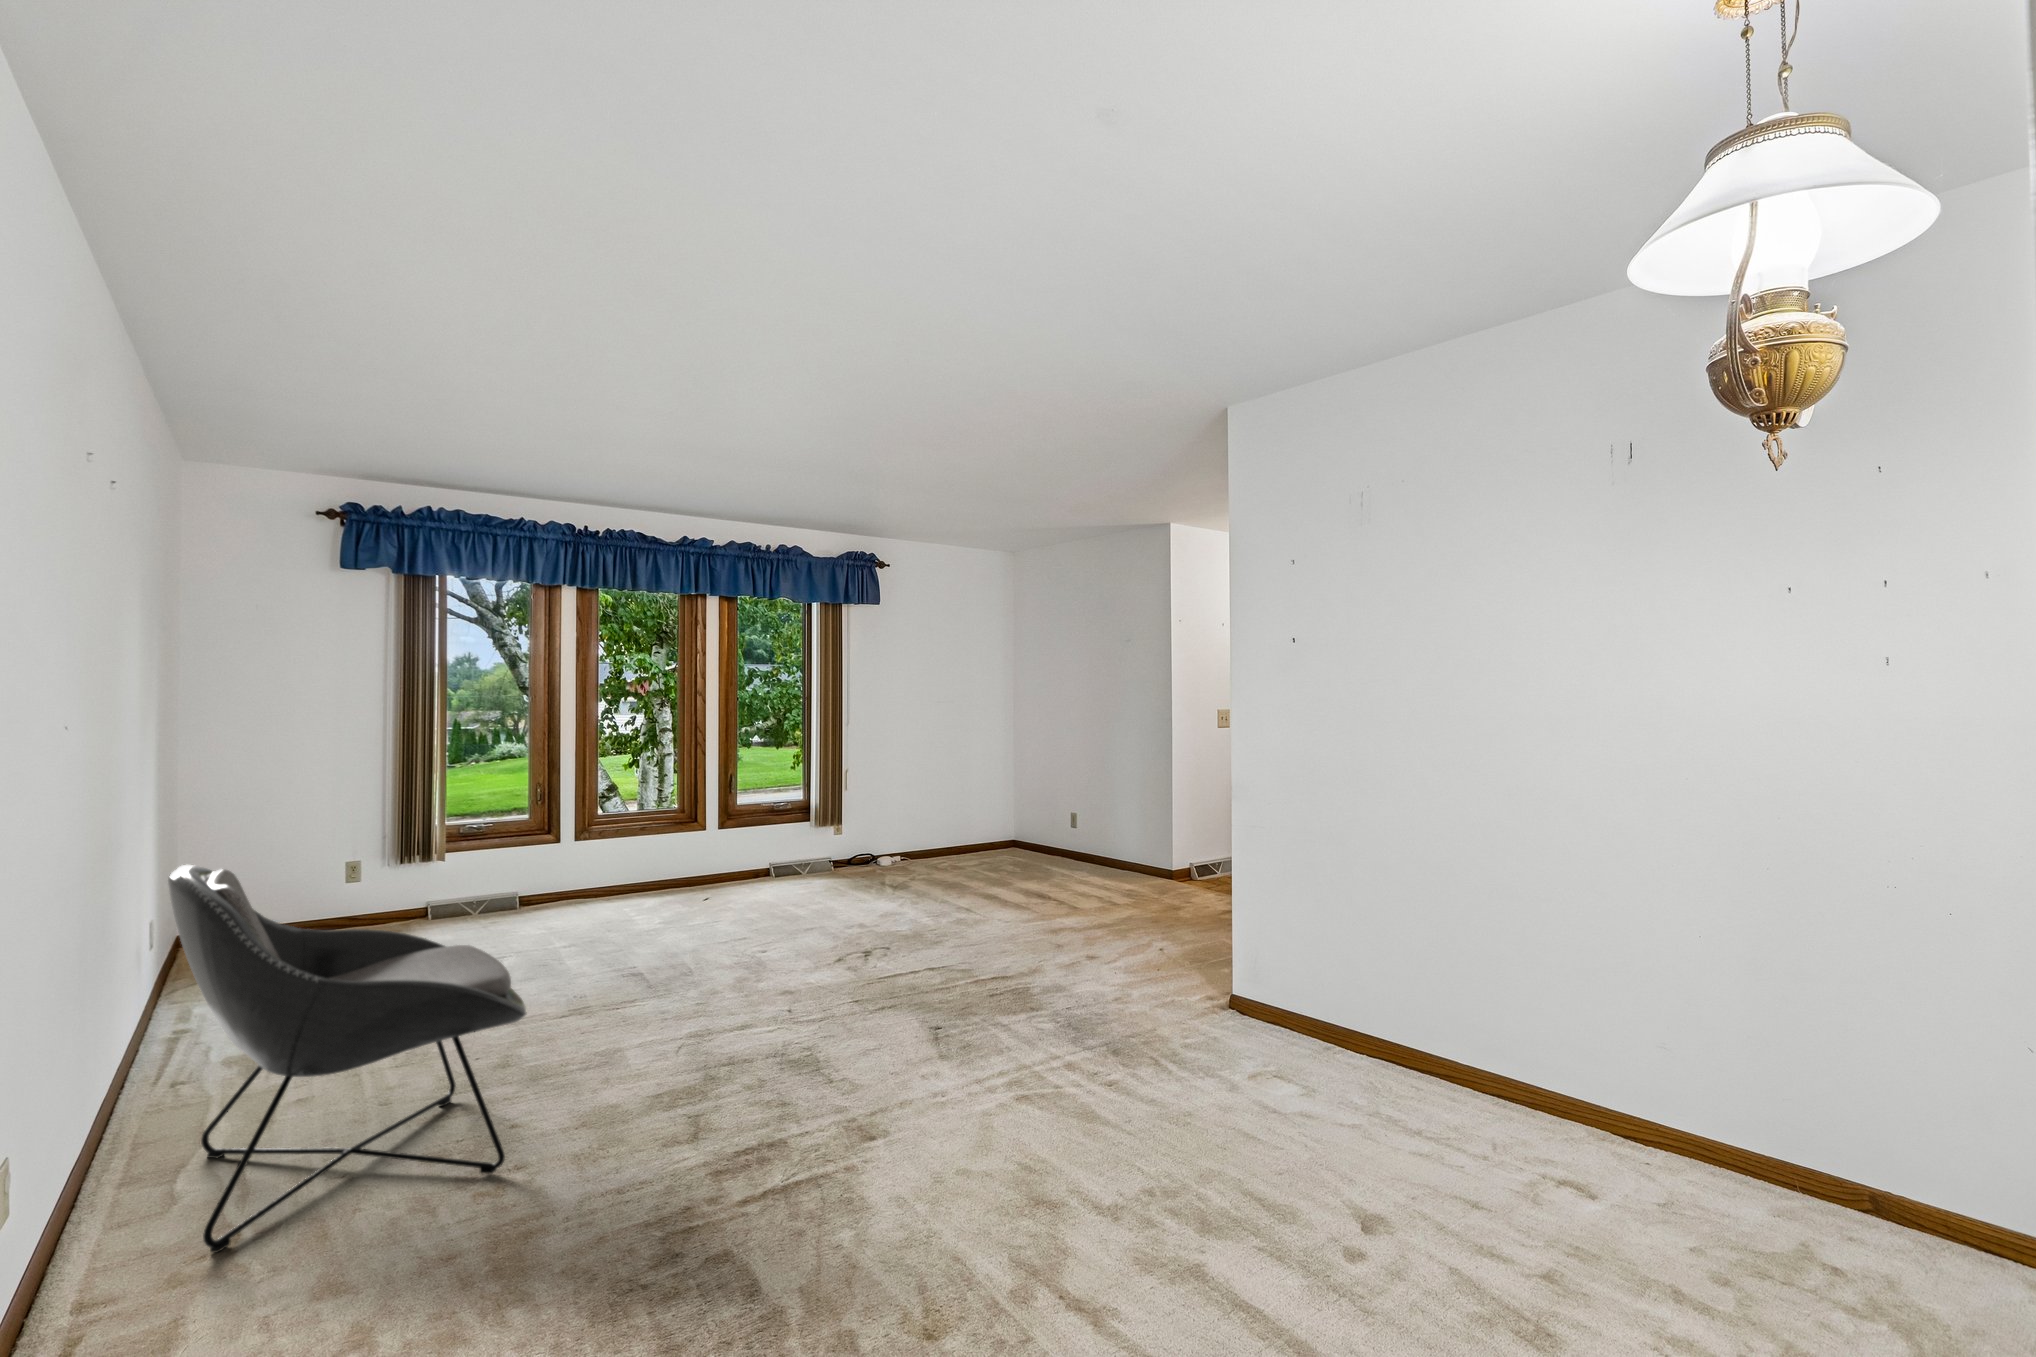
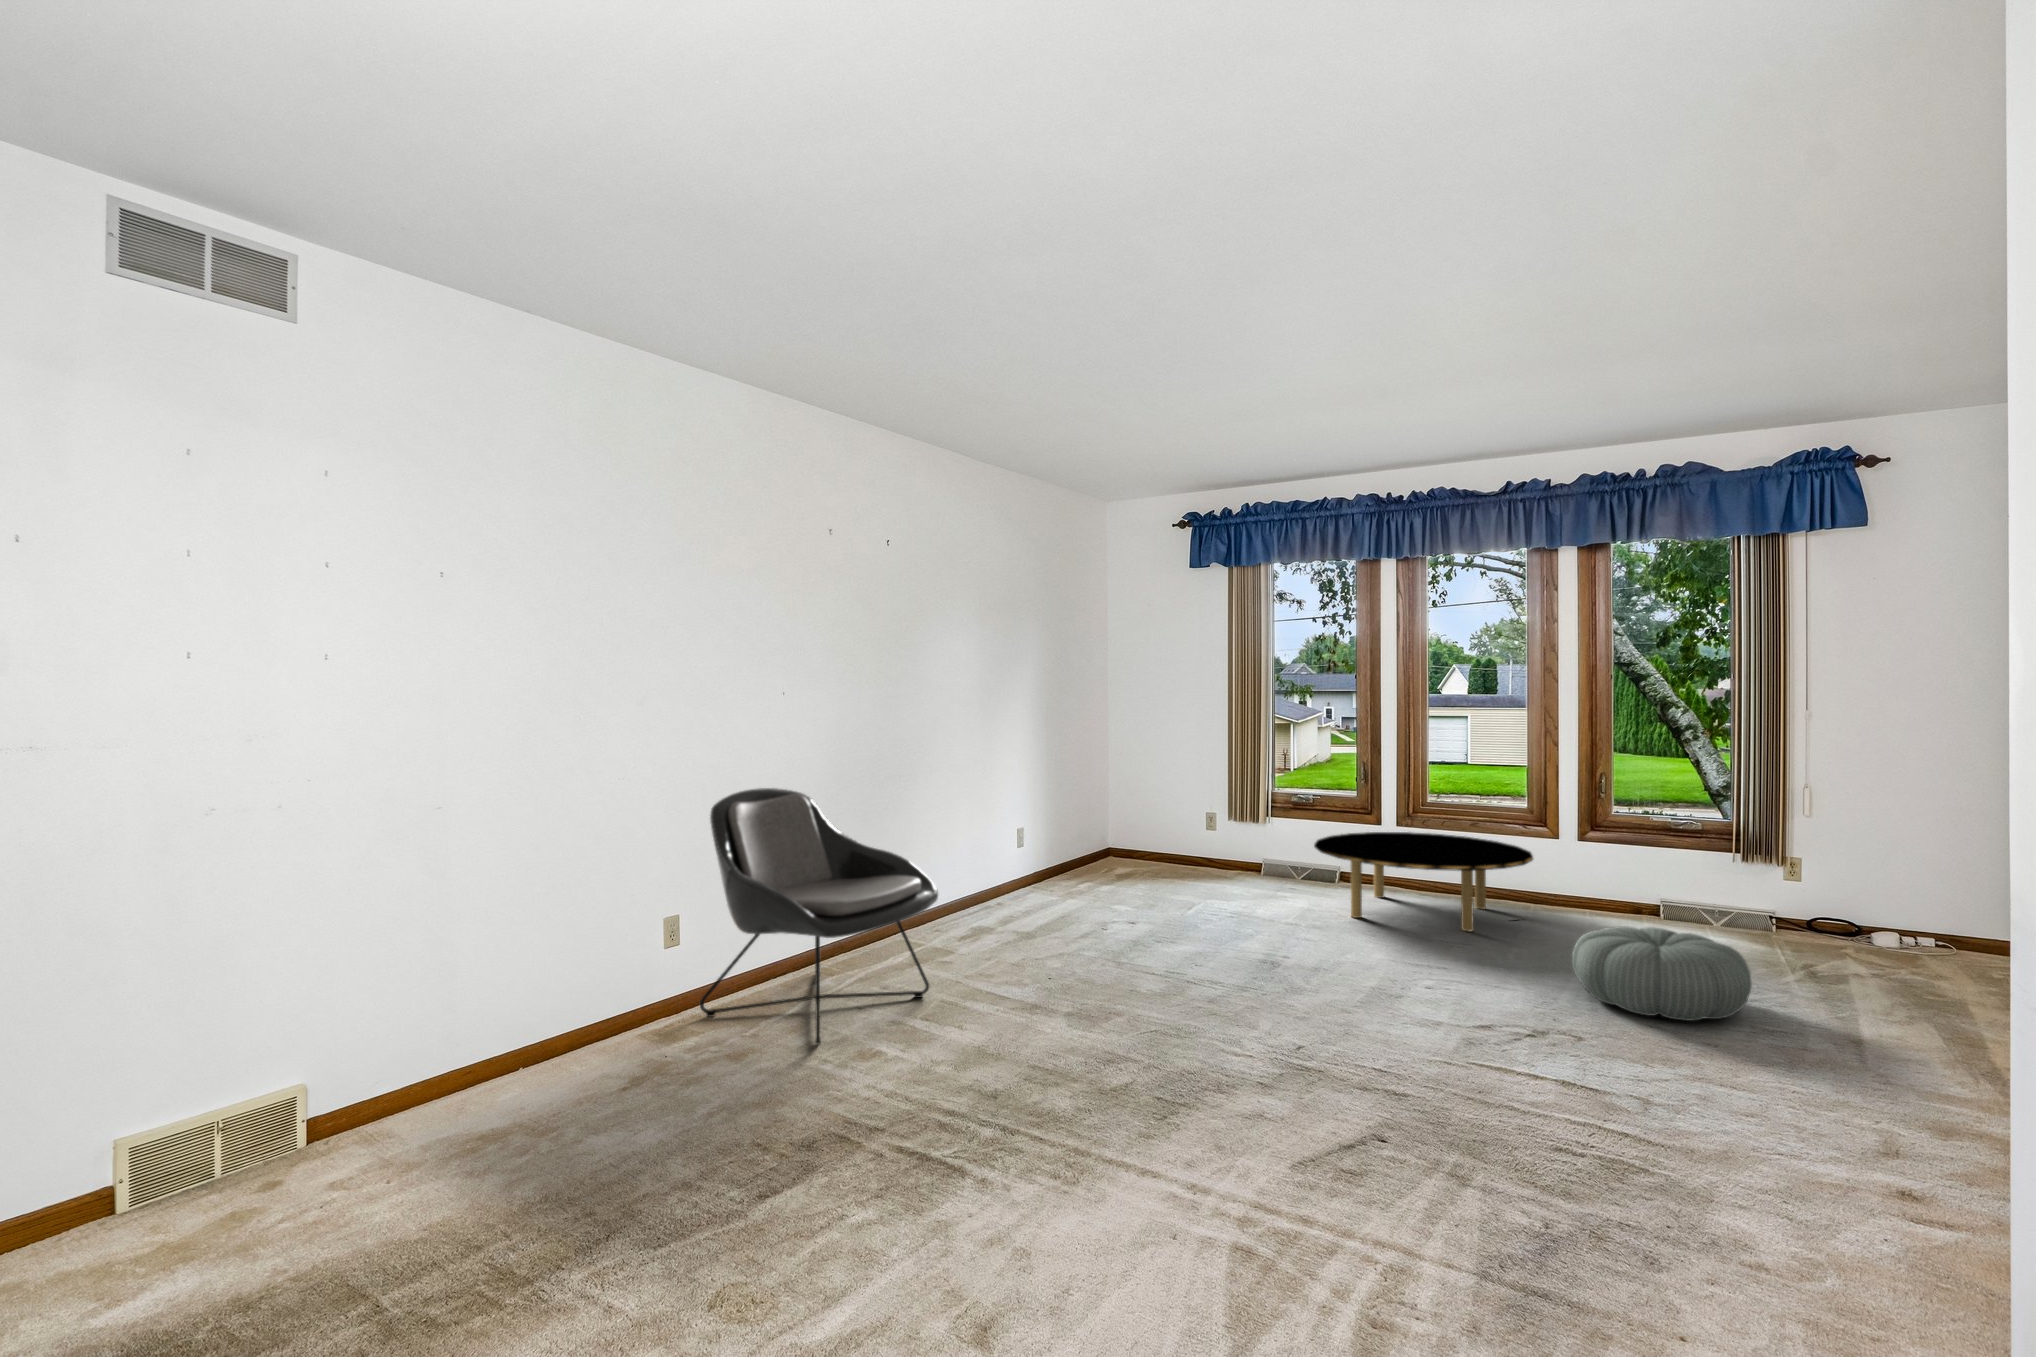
coffee table: none [547,838,740,923] -> present [1314,832,1533,932]
pouf: none [838,865,939,920] -> present [1572,926,1752,1021]

